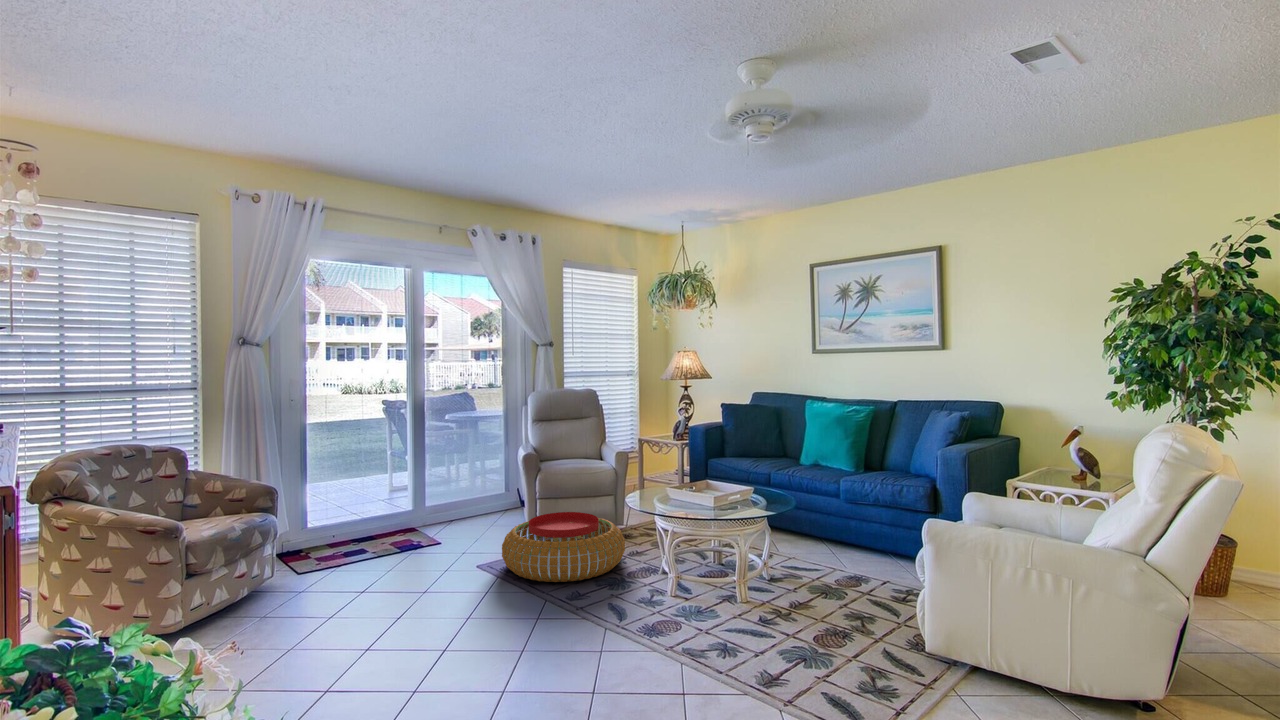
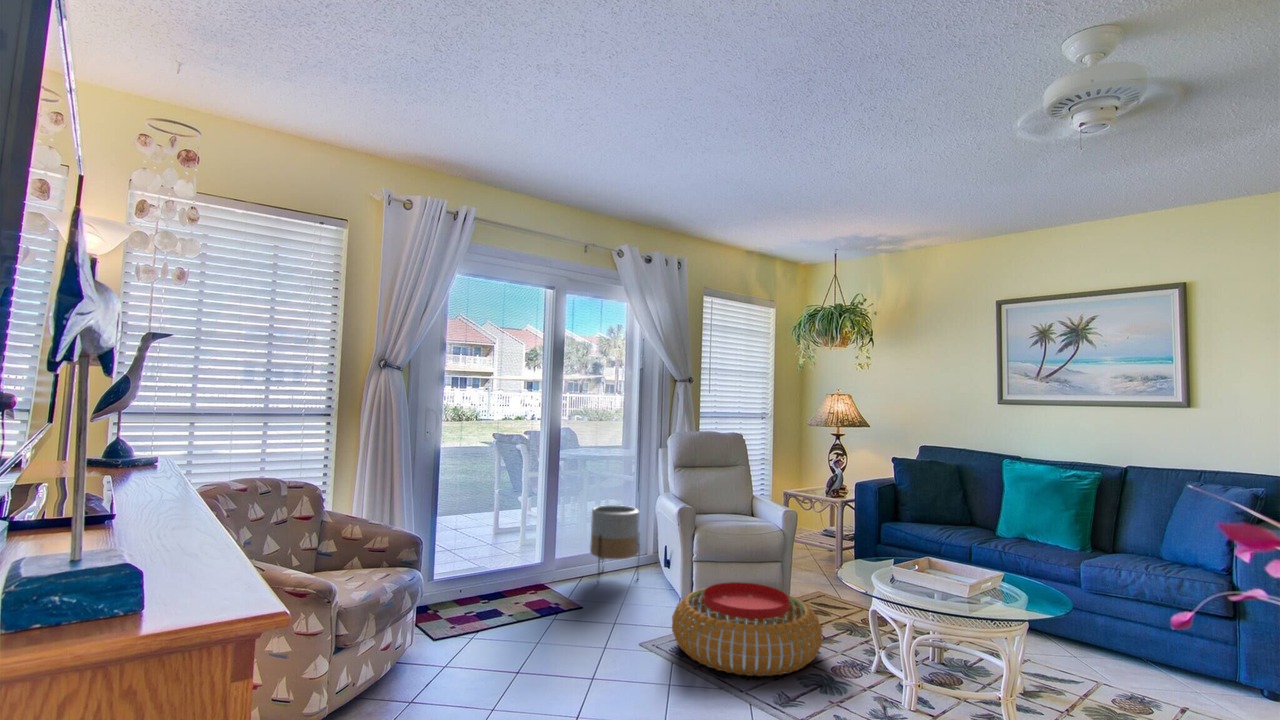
planter: none [458,457,503,524] -> present [590,505,639,575]

